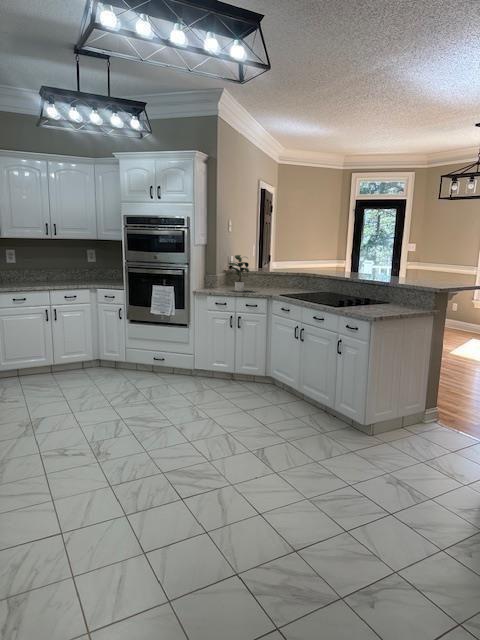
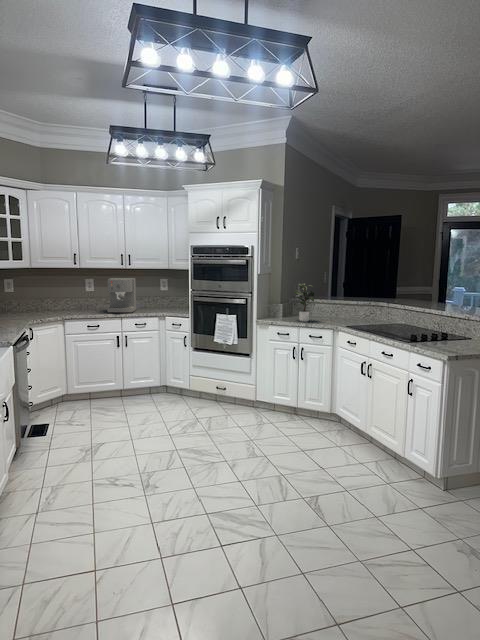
coffee maker: none [33,249,64,286] -> present [107,278,136,313]

